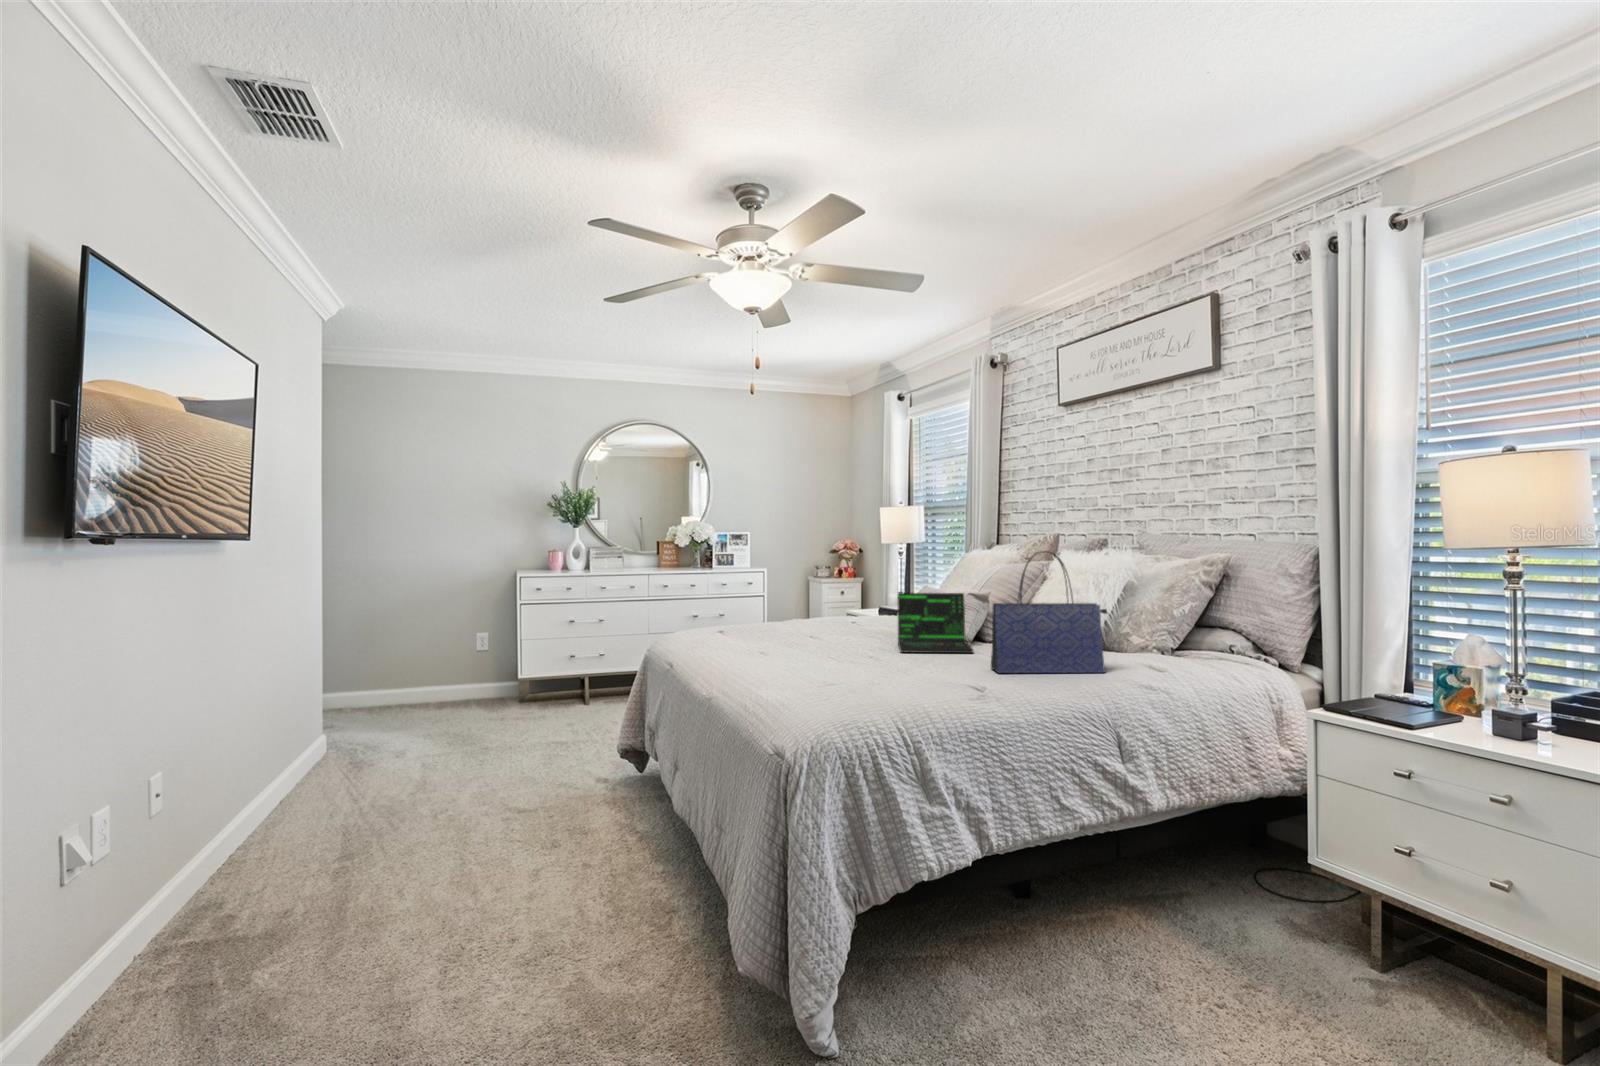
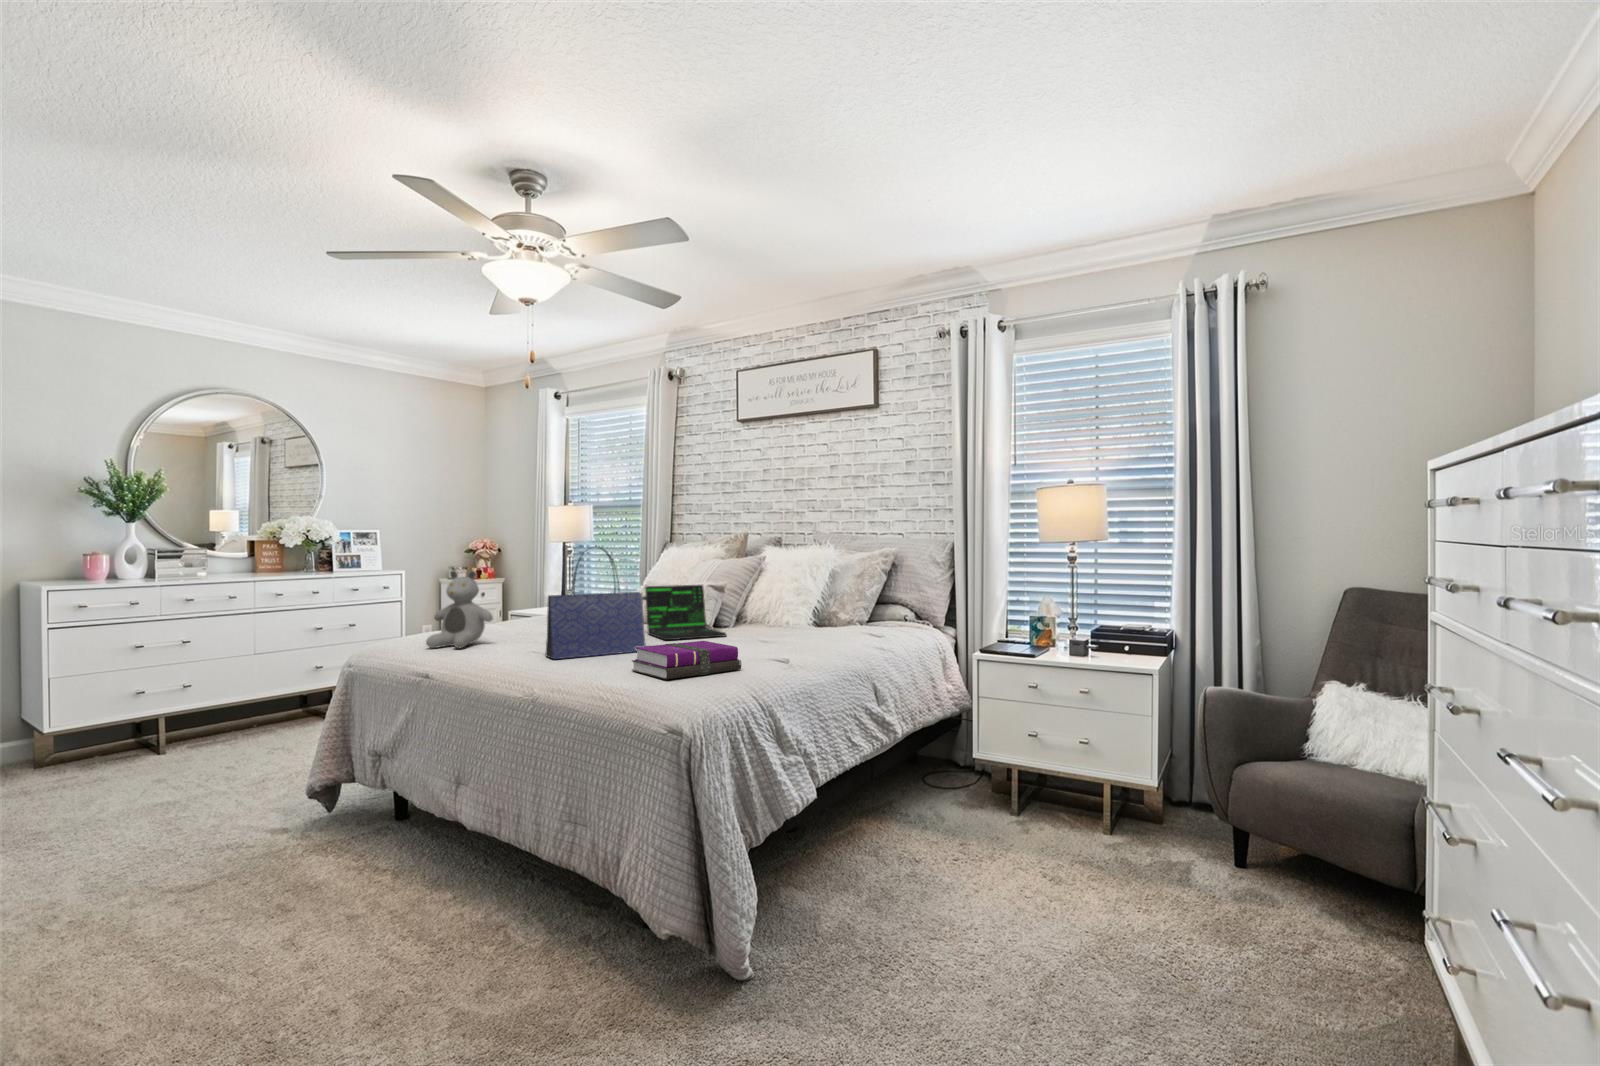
tote bag: present [991,551,1107,673] -> present [546,546,648,659]
teddy bear: none [690,571,746,644] -> present [426,571,493,648]
notebook: none [803,657,910,696] -> present [632,641,741,679]

